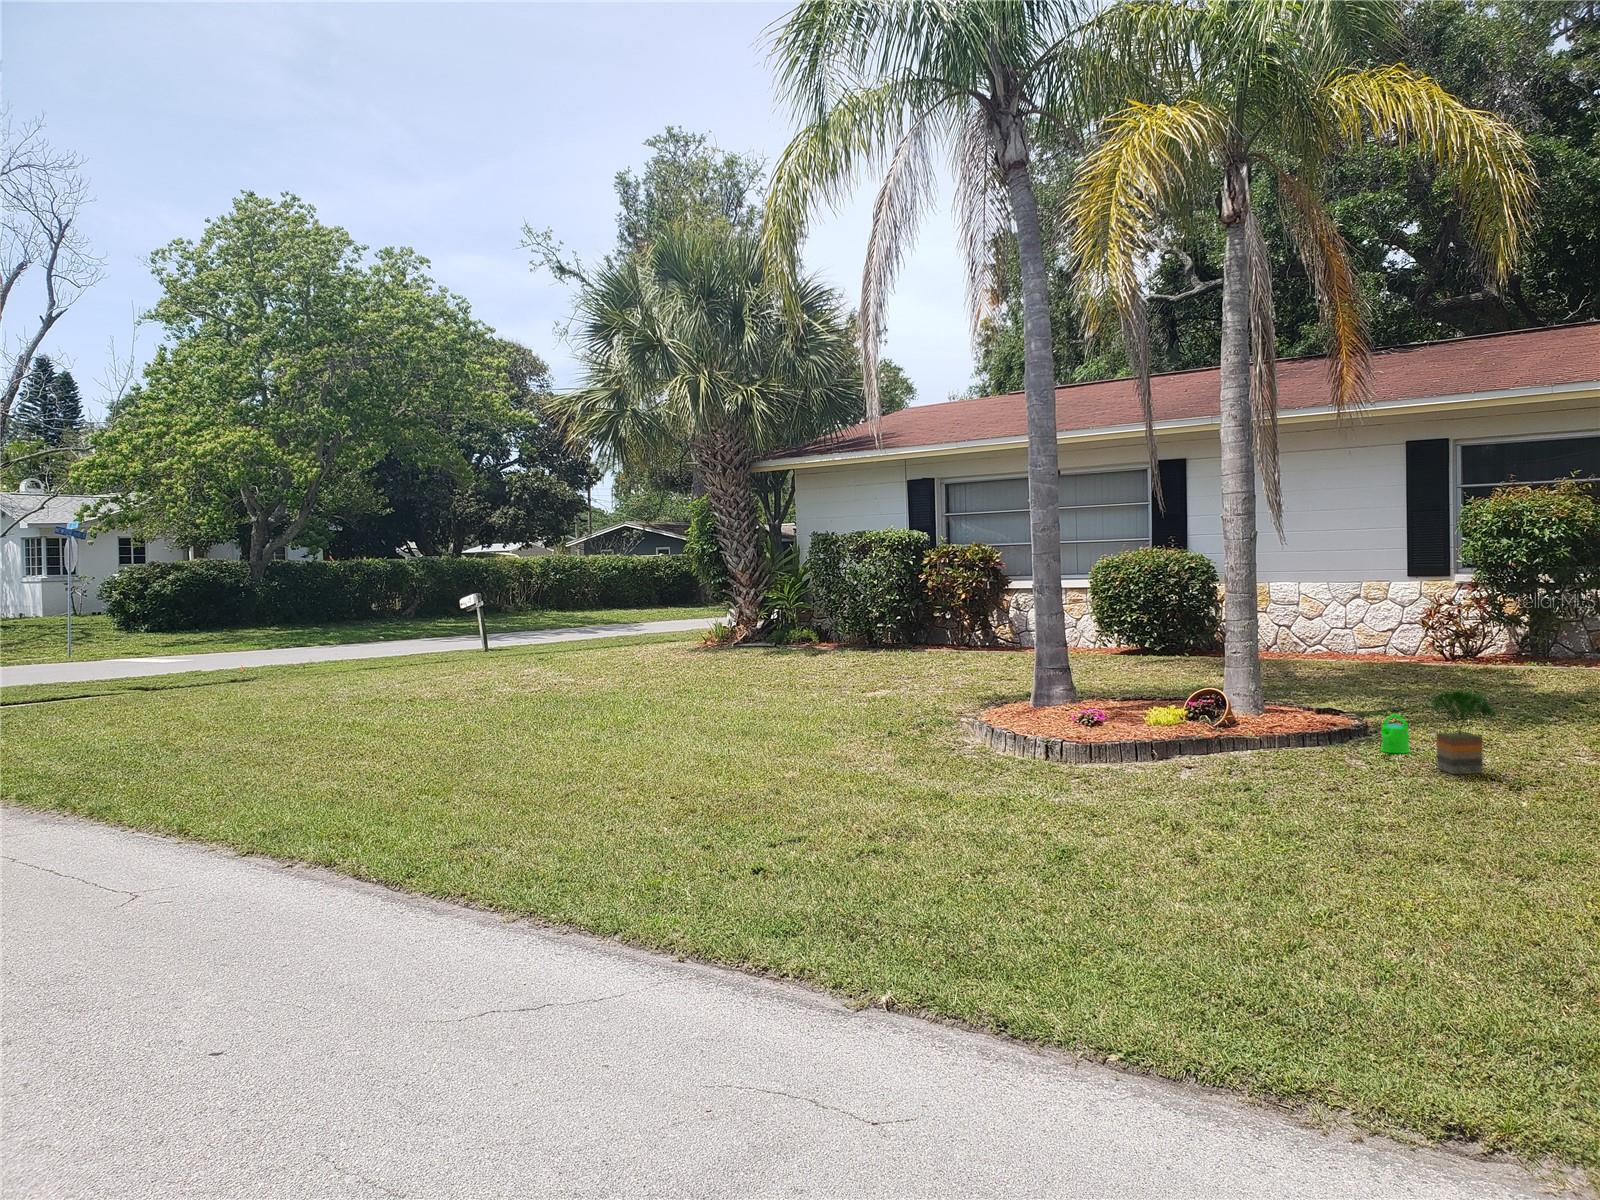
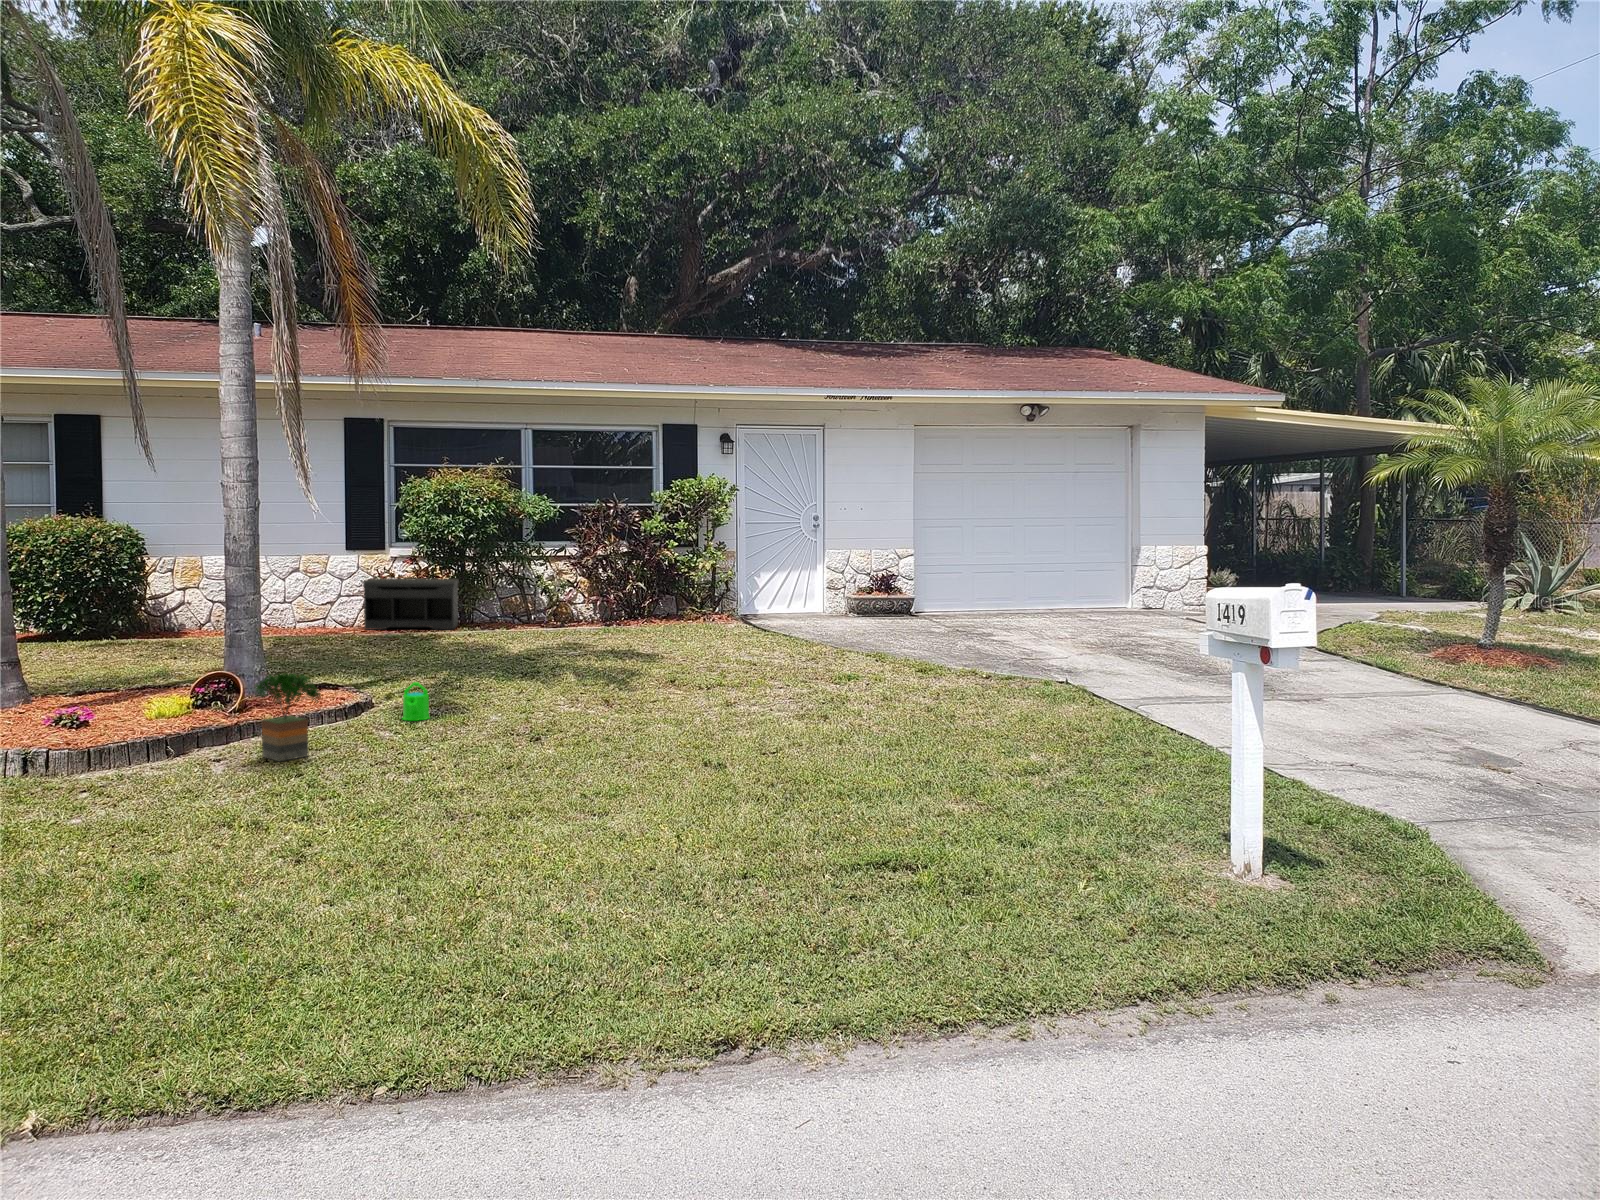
bench: none [1416,605,1530,662] -> present [363,578,458,630]
potted tree: present [1431,691,1496,774] -> present [255,673,321,762]

